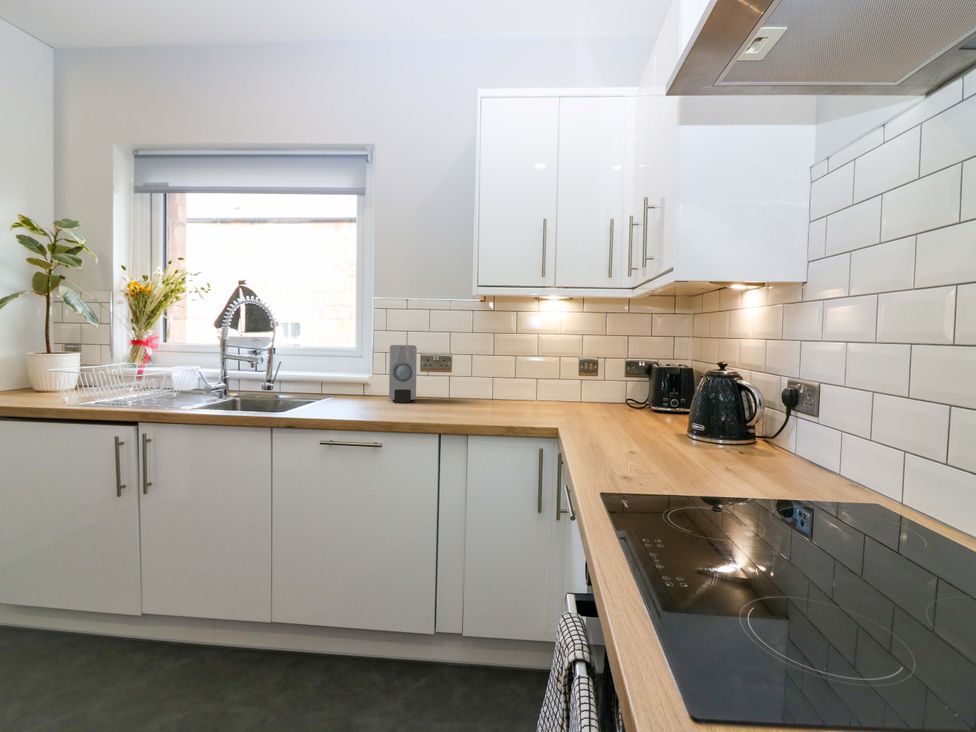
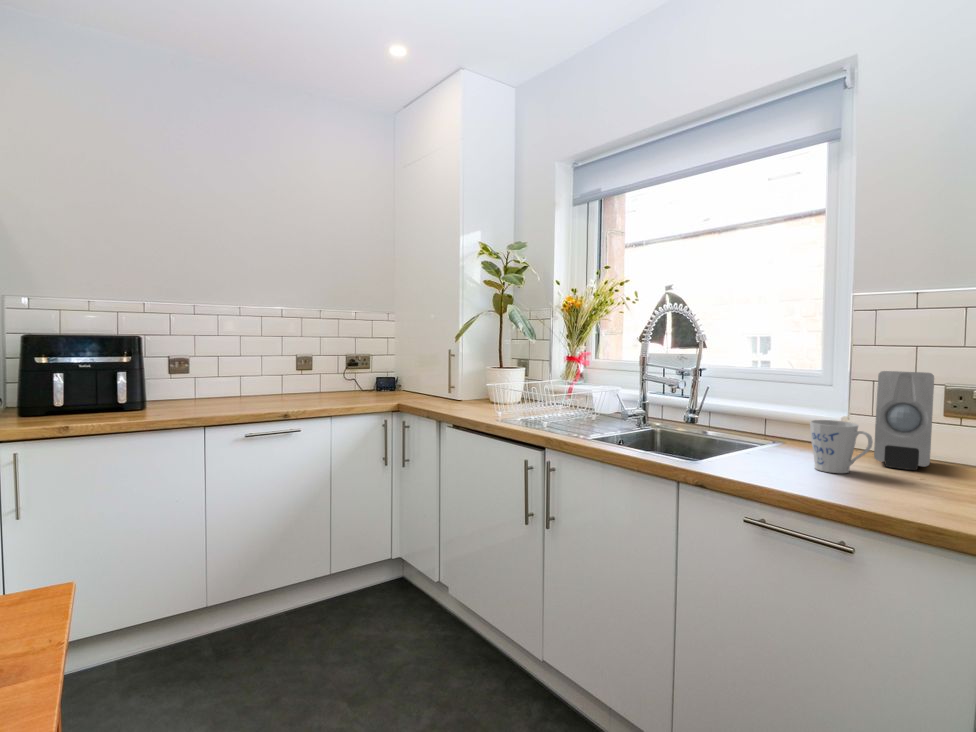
mug: none [355,376,390,408] -> present [810,420,873,473]

